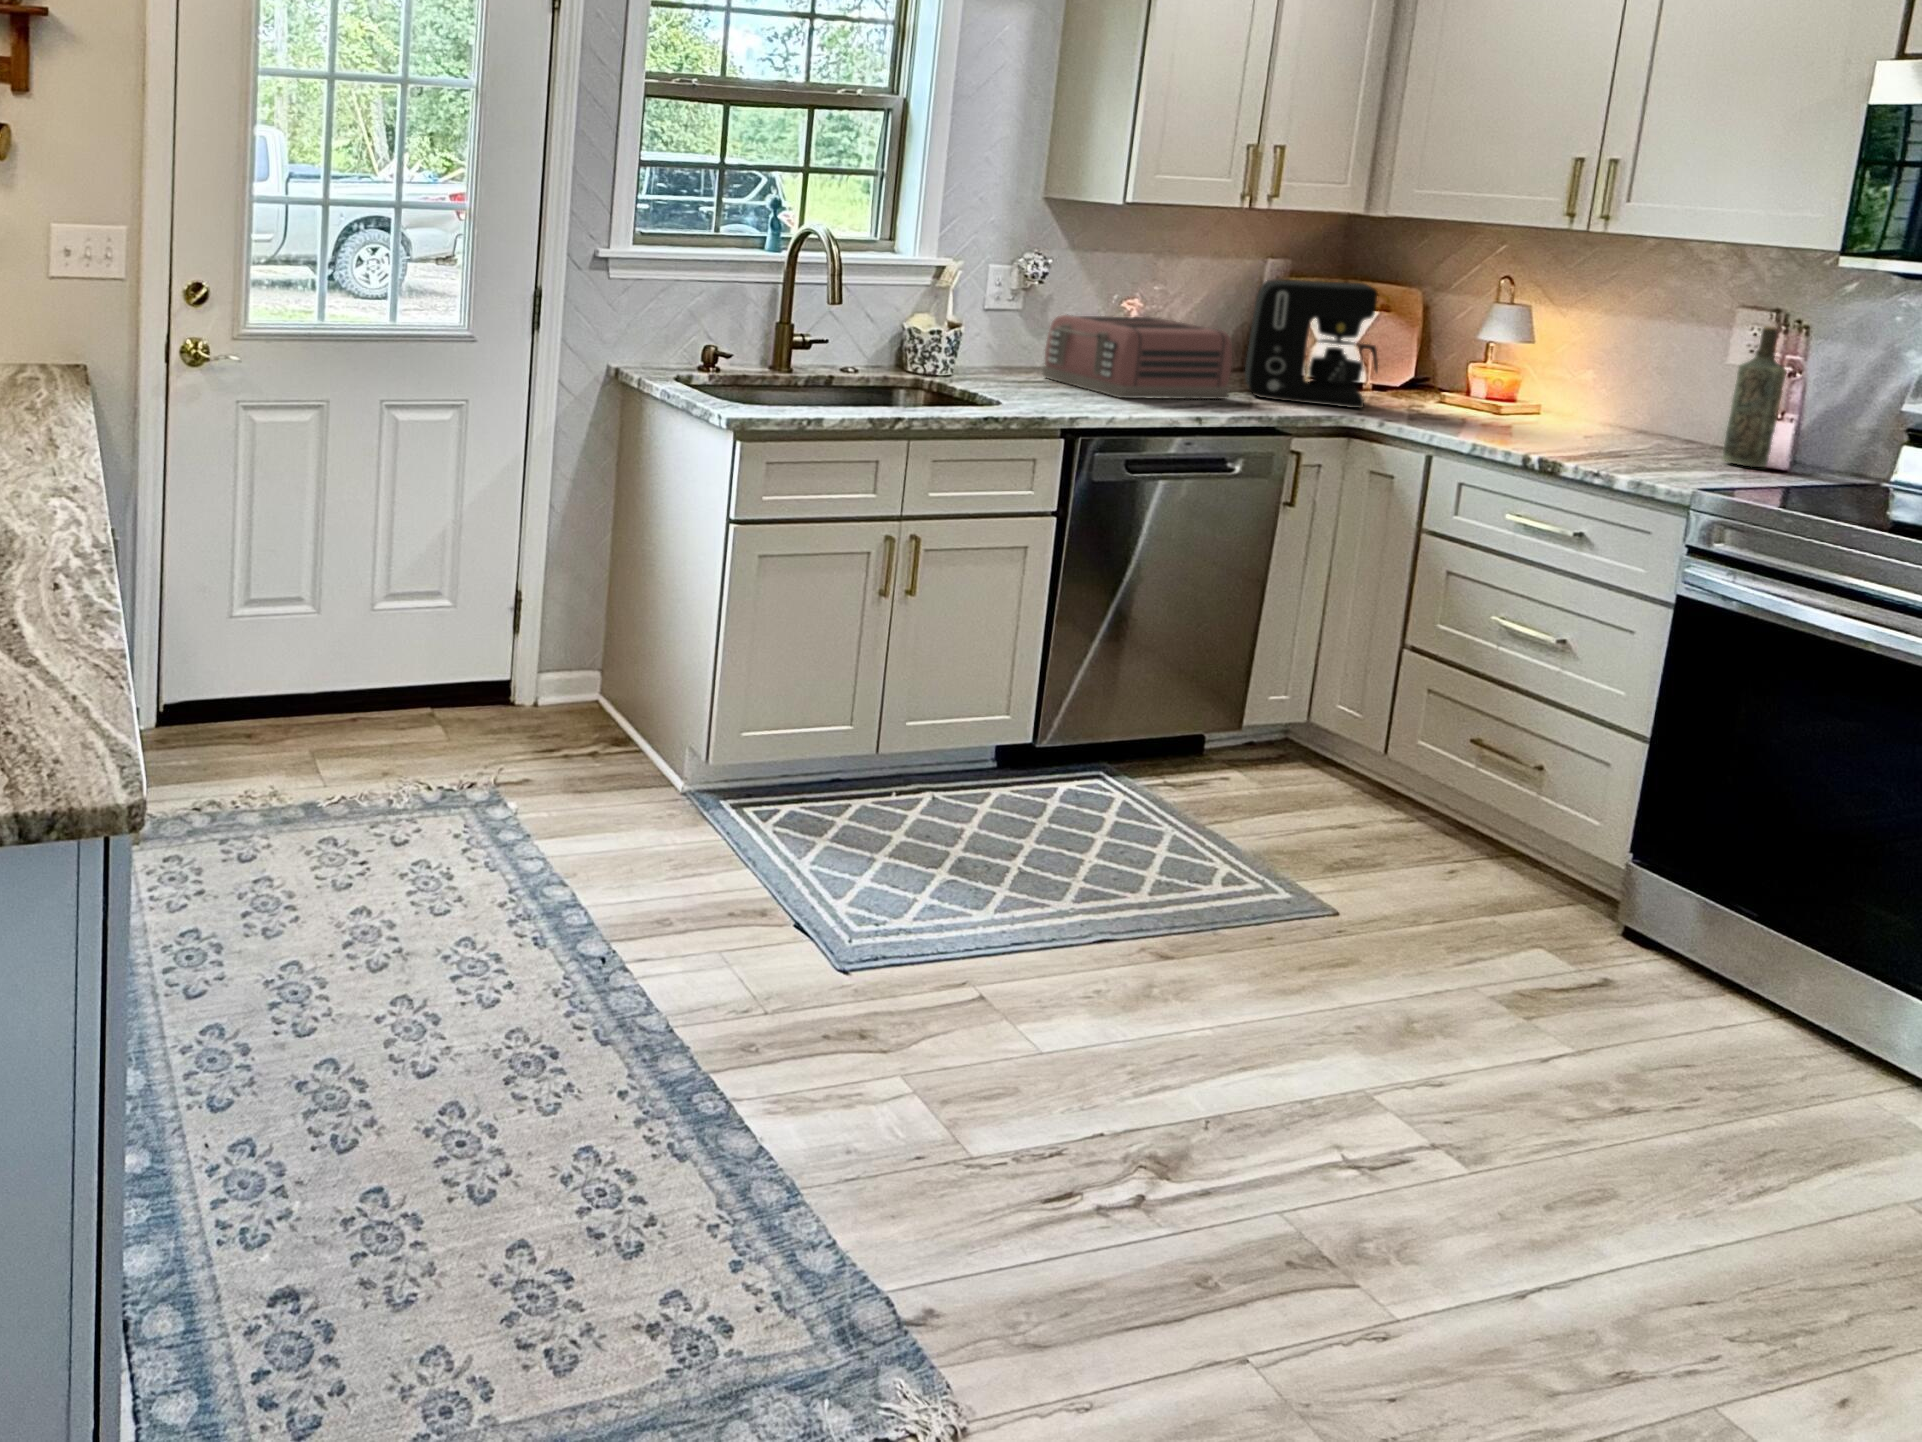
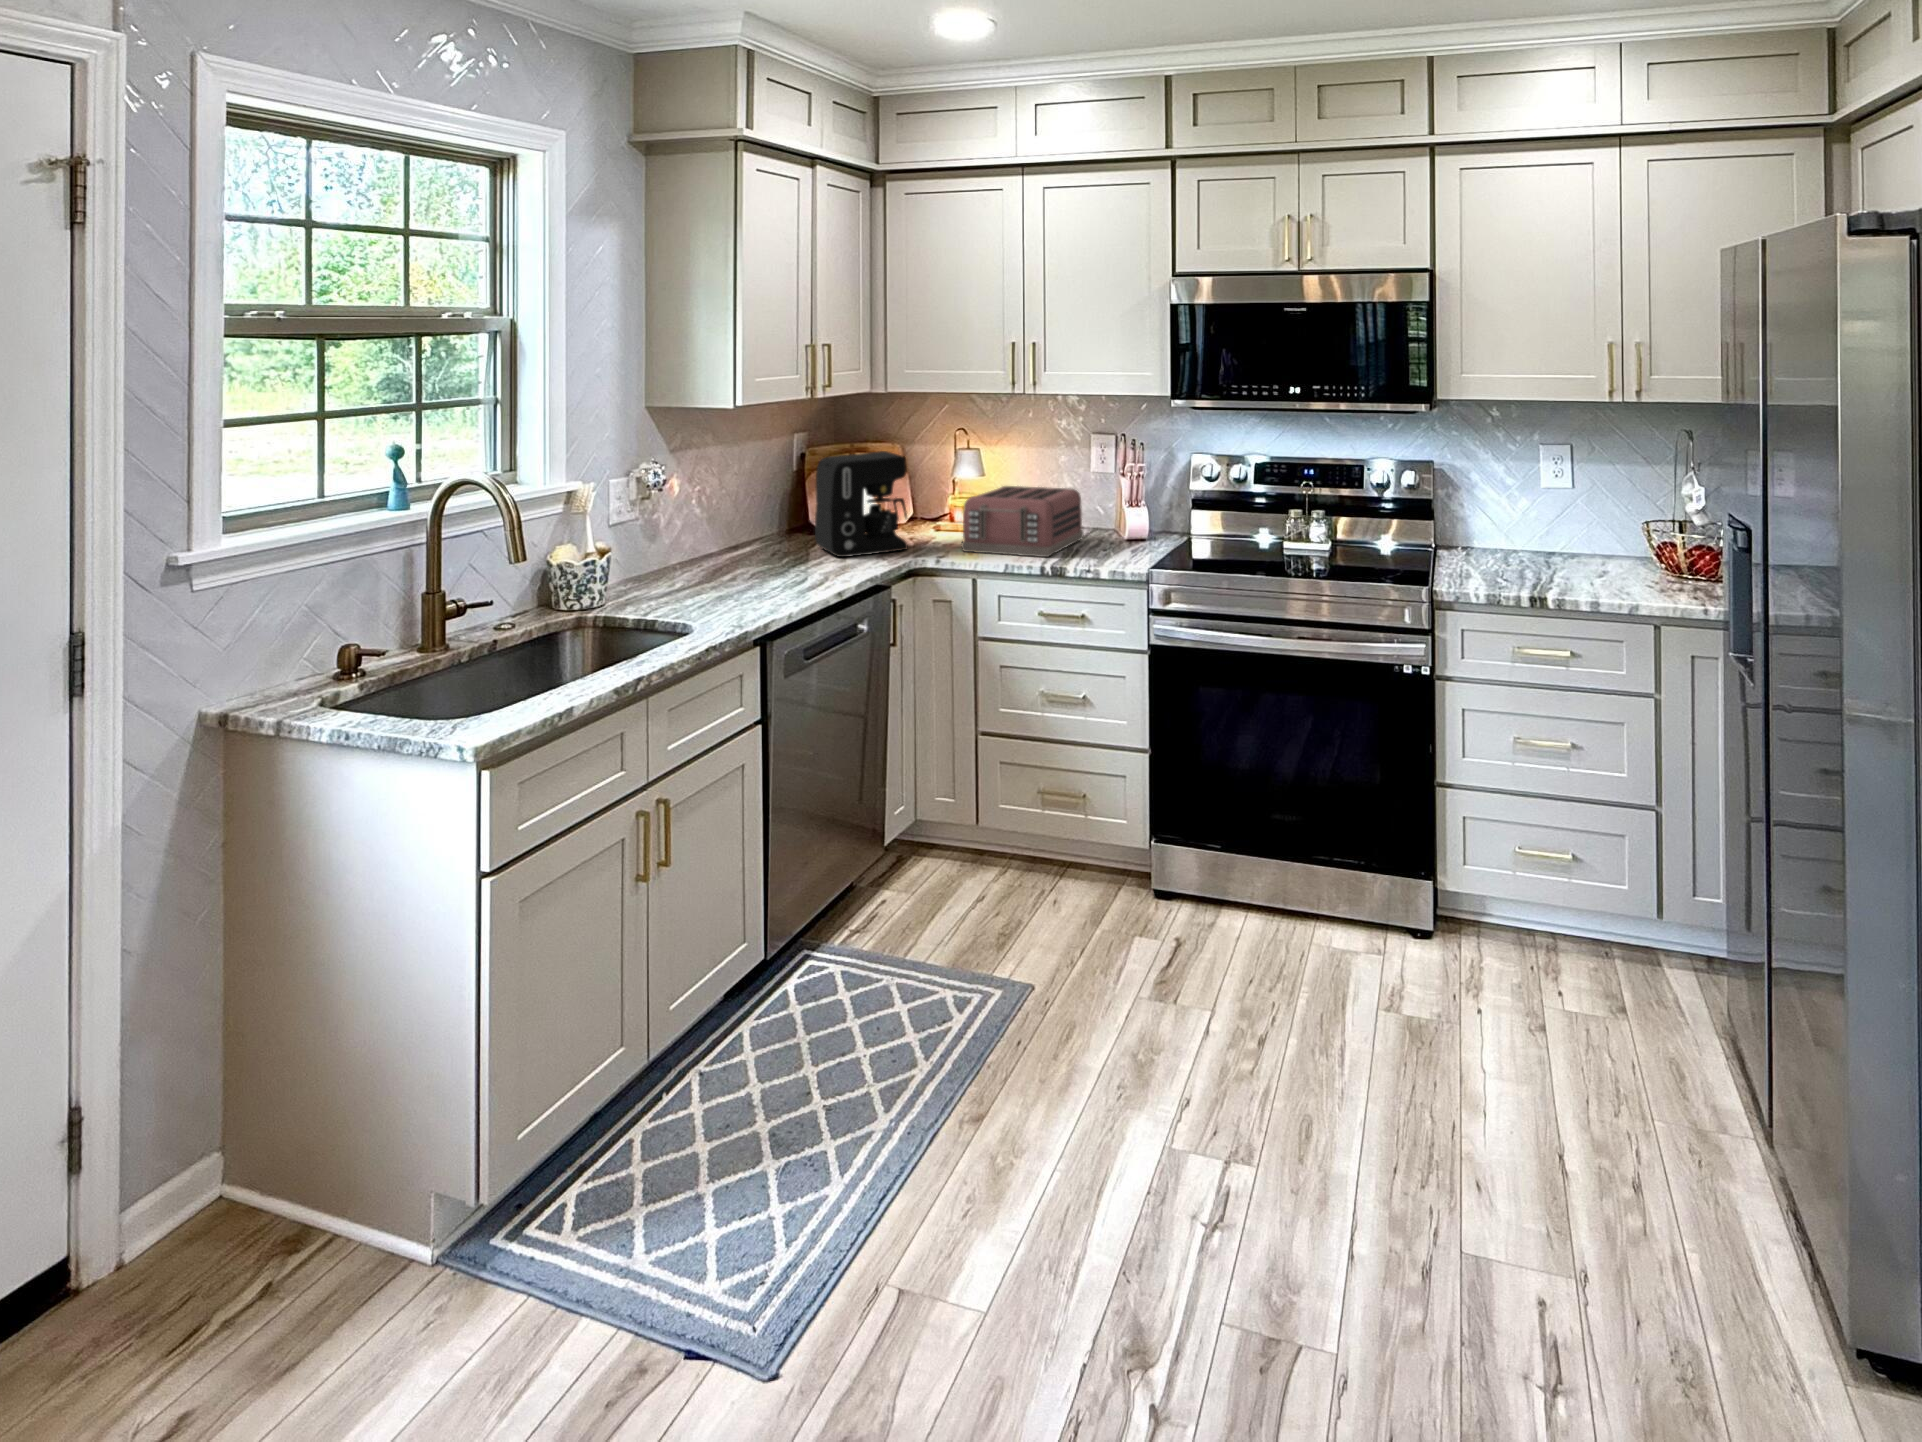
toaster: present [1042,315,1232,399] -> present [961,486,1084,557]
bottle: present [1723,326,1786,467] -> none [1104,450,1126,541]

